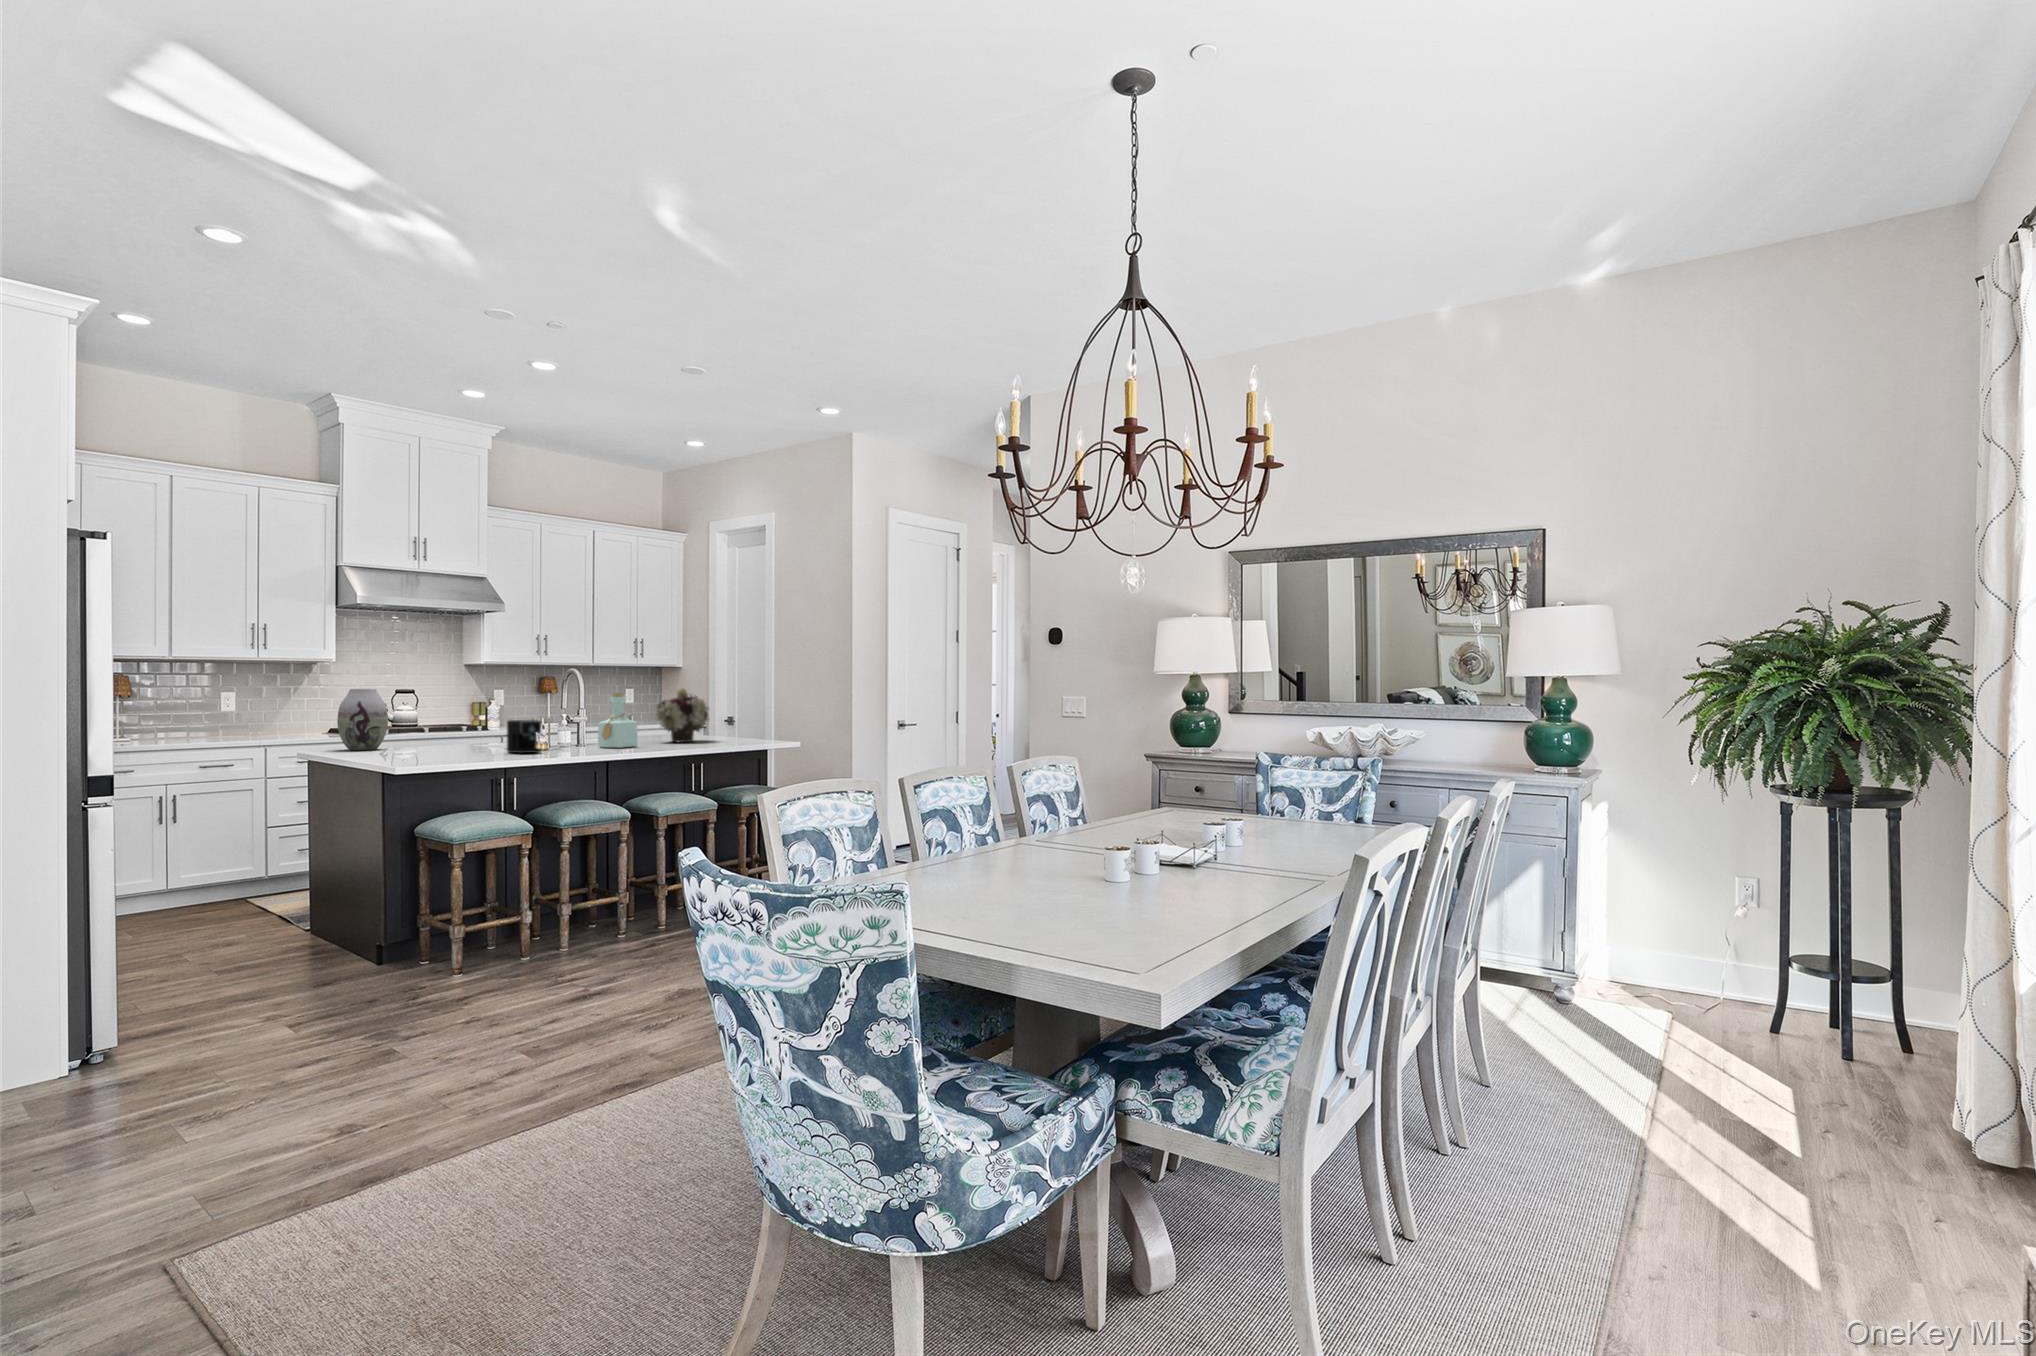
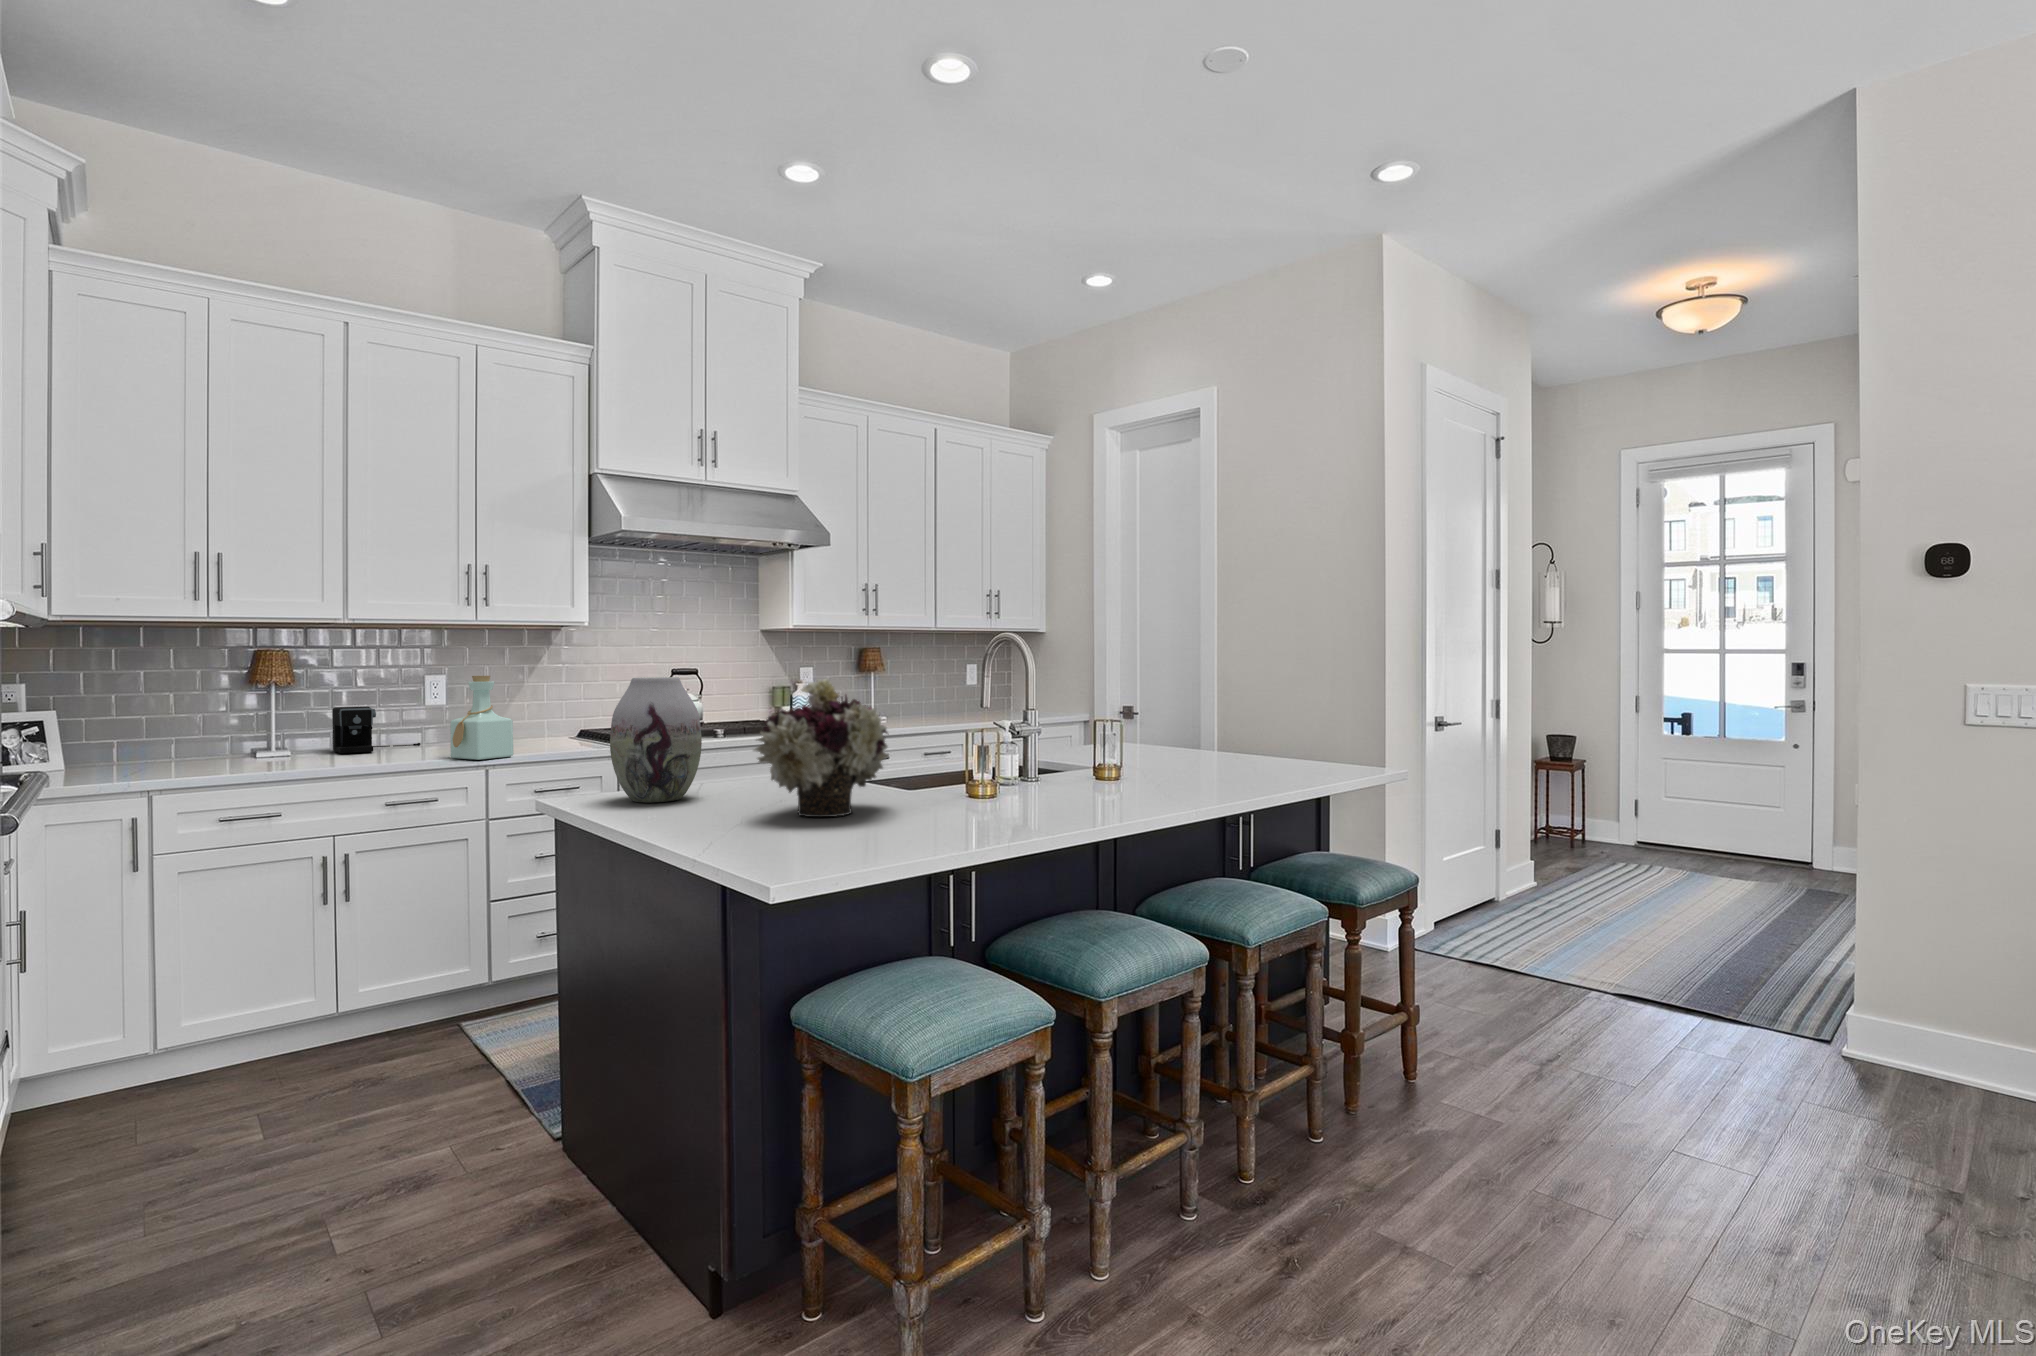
flower arrangement: present [655,688,710,742] -> present [754,679,889,817]
bottle: present [598,693,638,748] -> present [450,676,514,760]
coffee maker: present [507,720,541,753] -> present [332,706,420,753]

